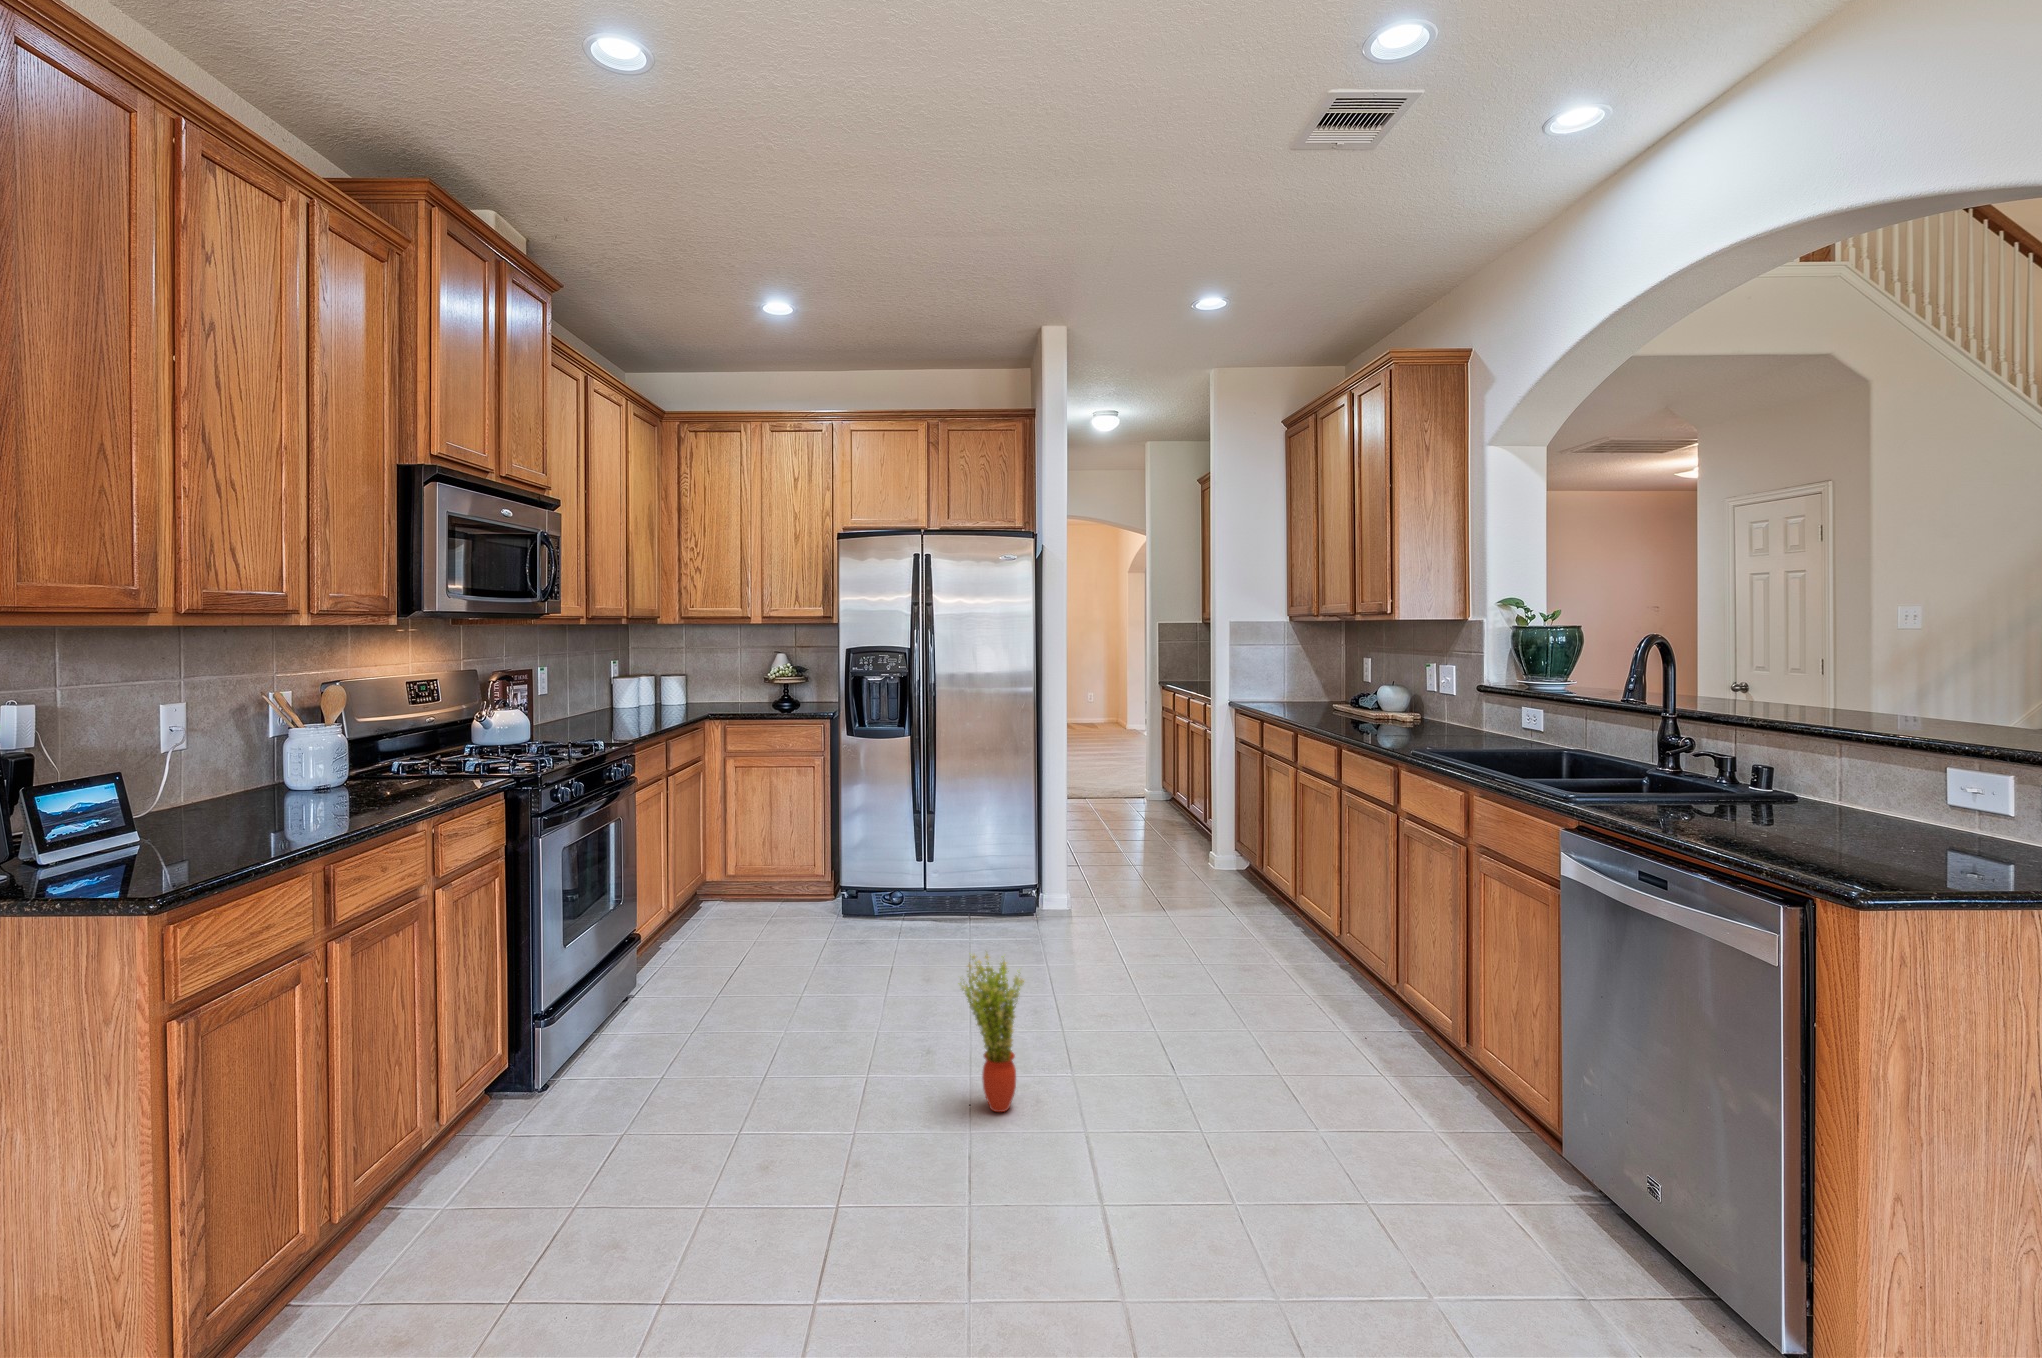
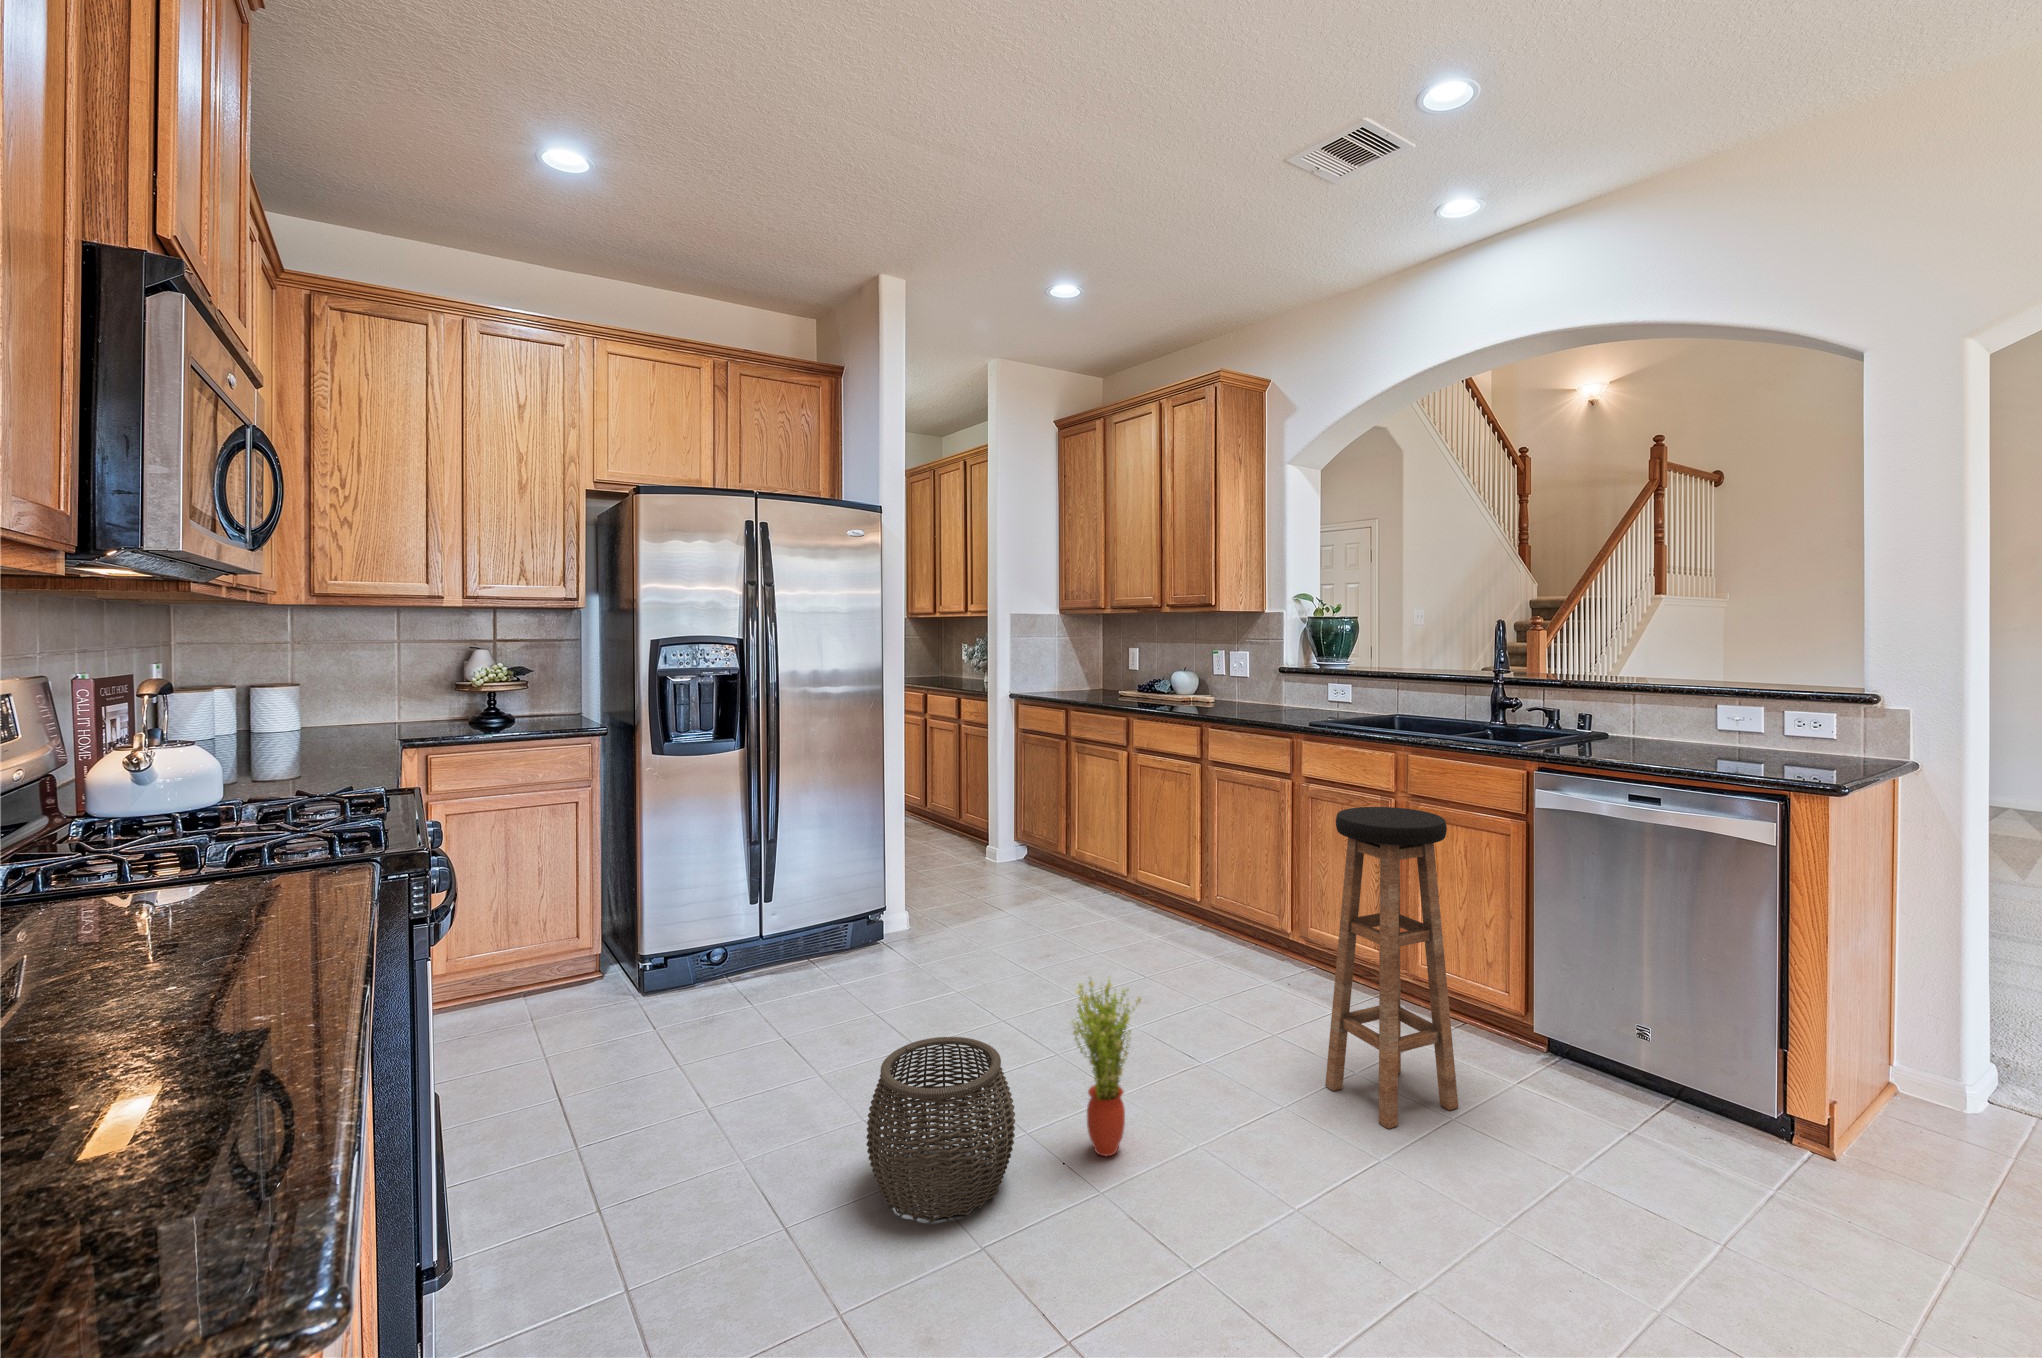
bar stool: none [1255,843,1381,1200] -> present [1325,807,1458,1129]
woven basket: none [806,972,922,1109] -> present [866,1037,1015,1221]

